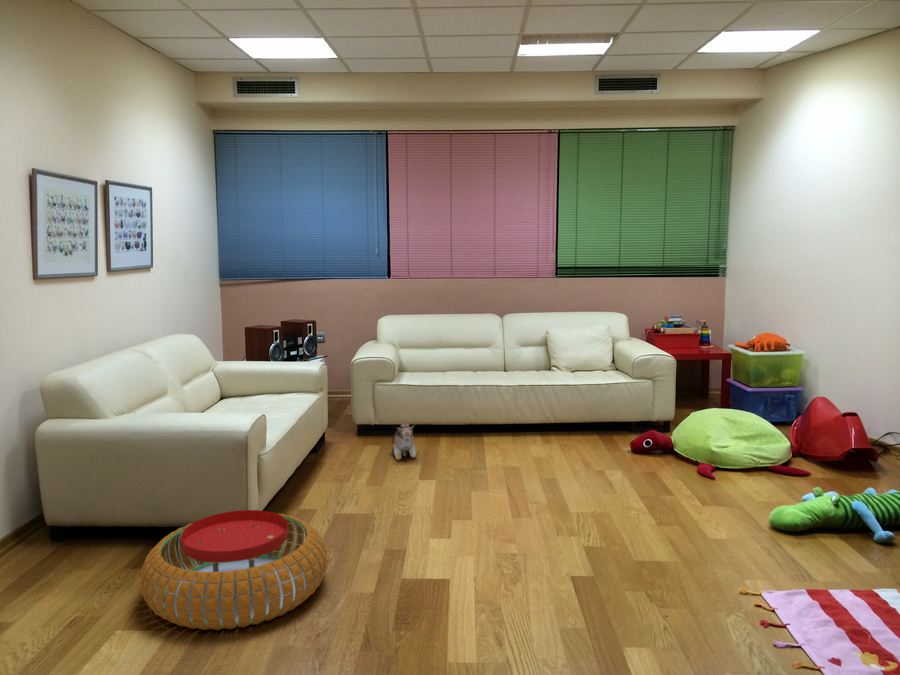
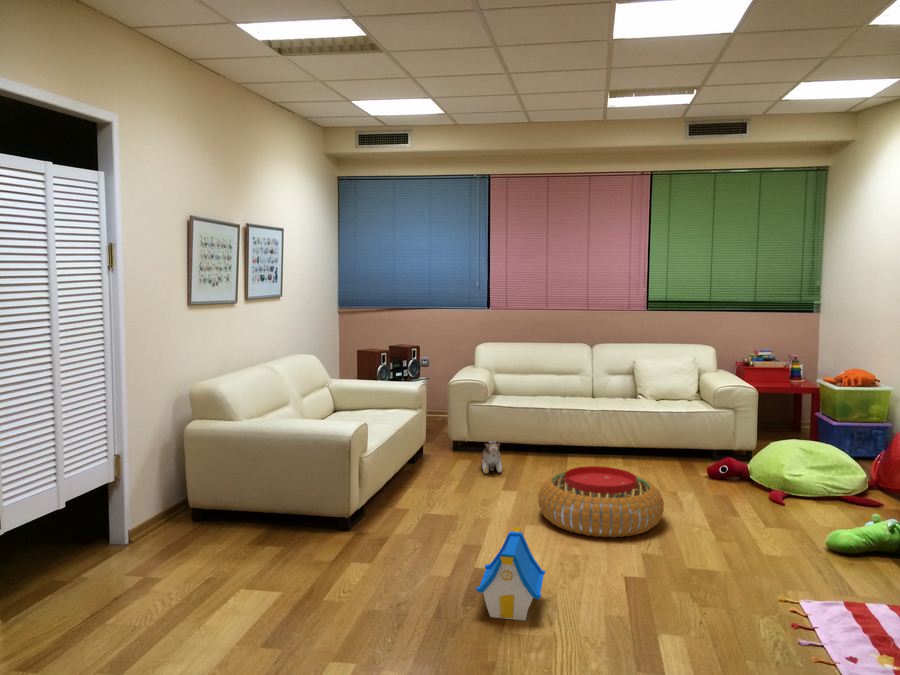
pouf: present [140,510,327,630] -> present [538,466,664,538]
toy house: none [408,534,487,648] -> present [476,527,546,621]

